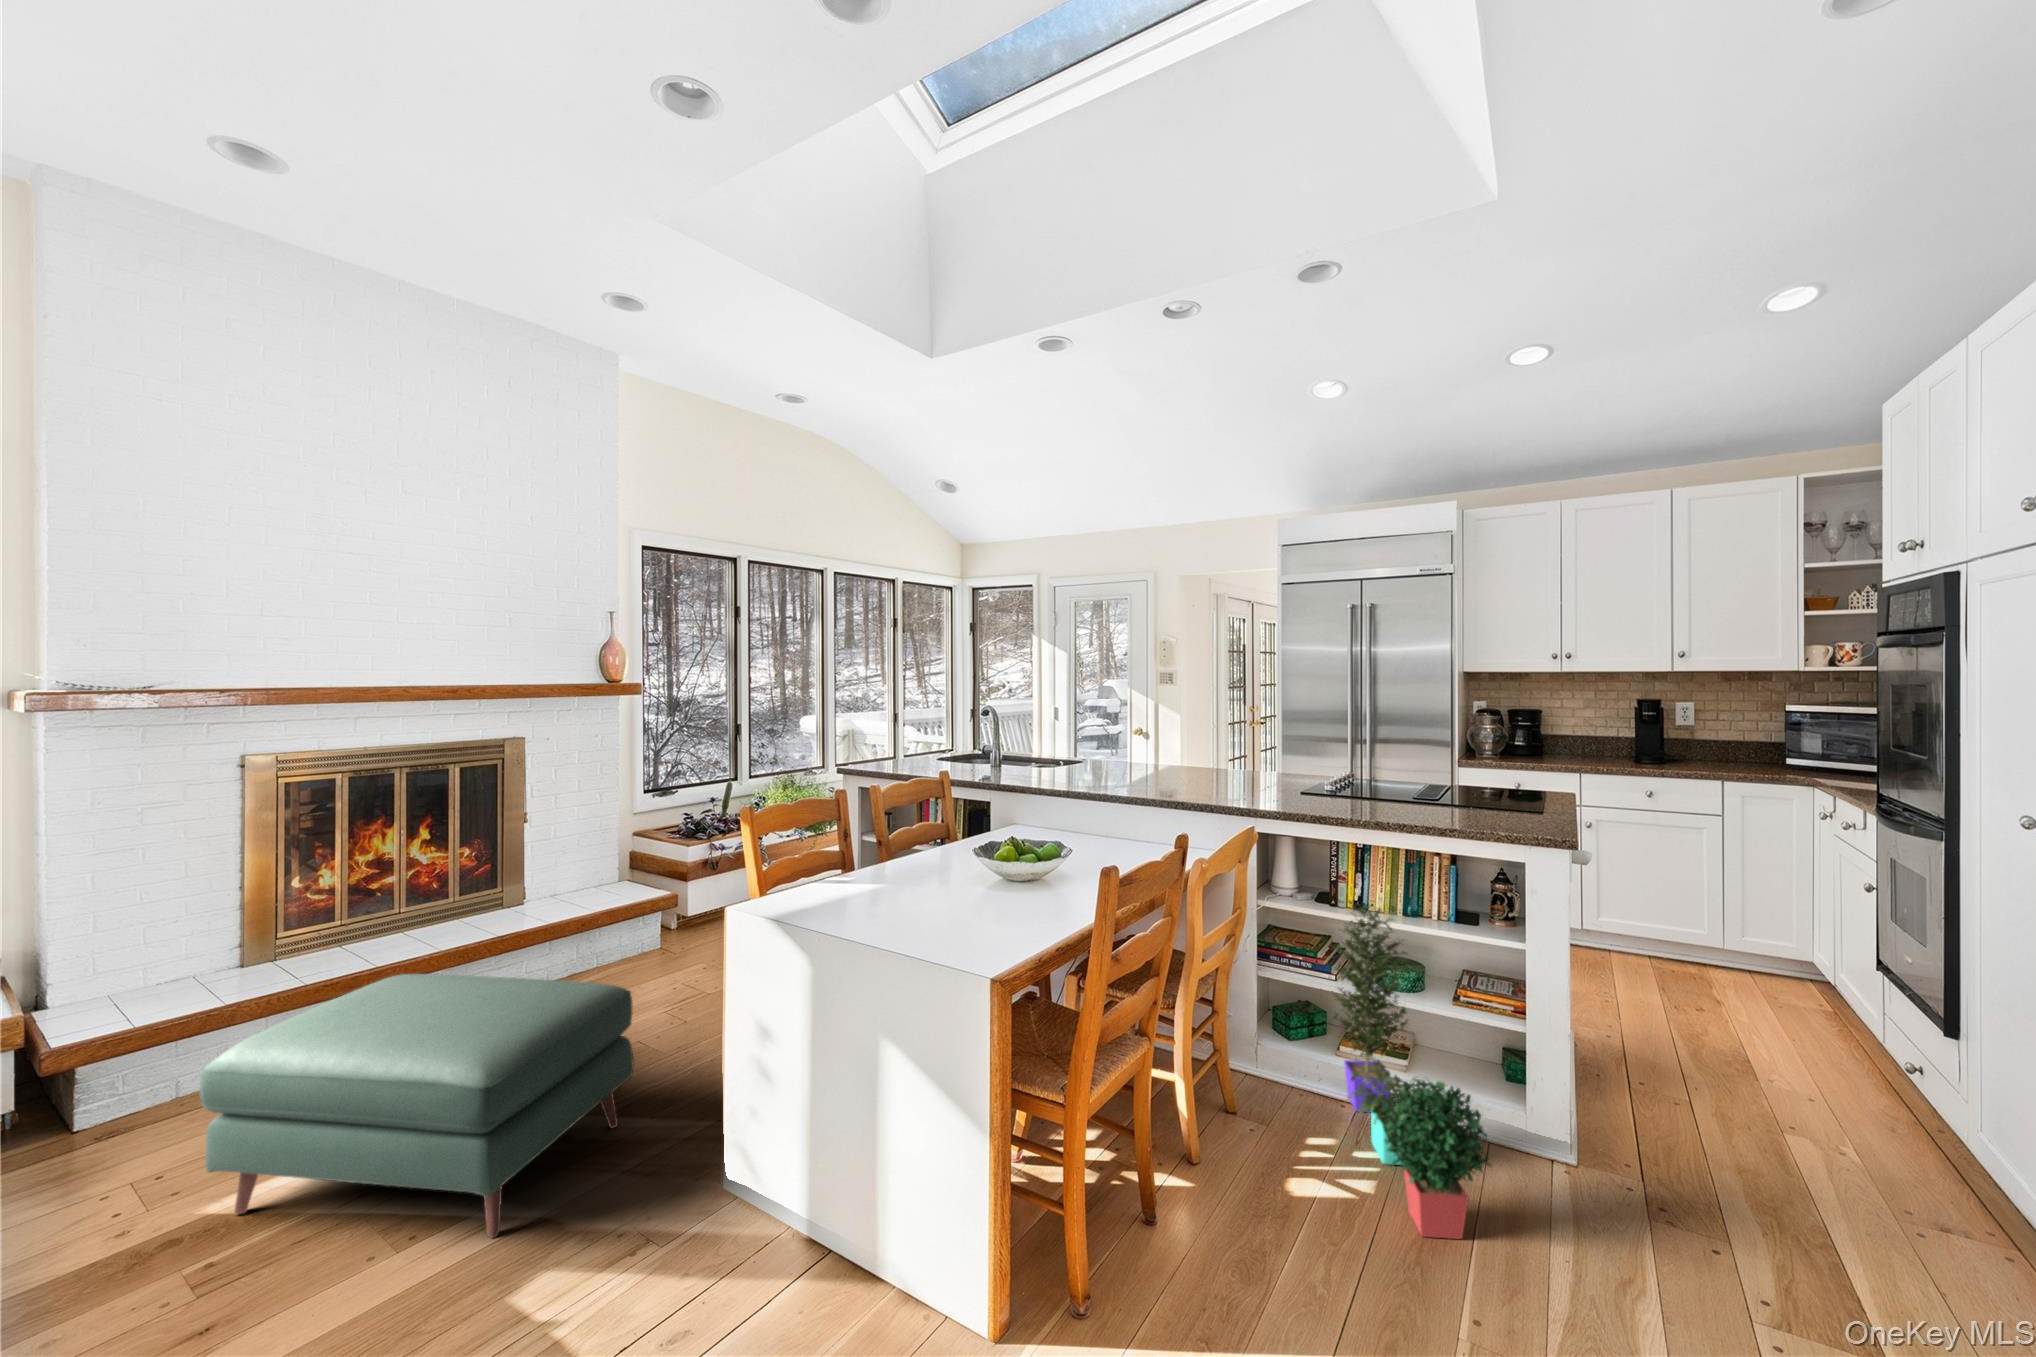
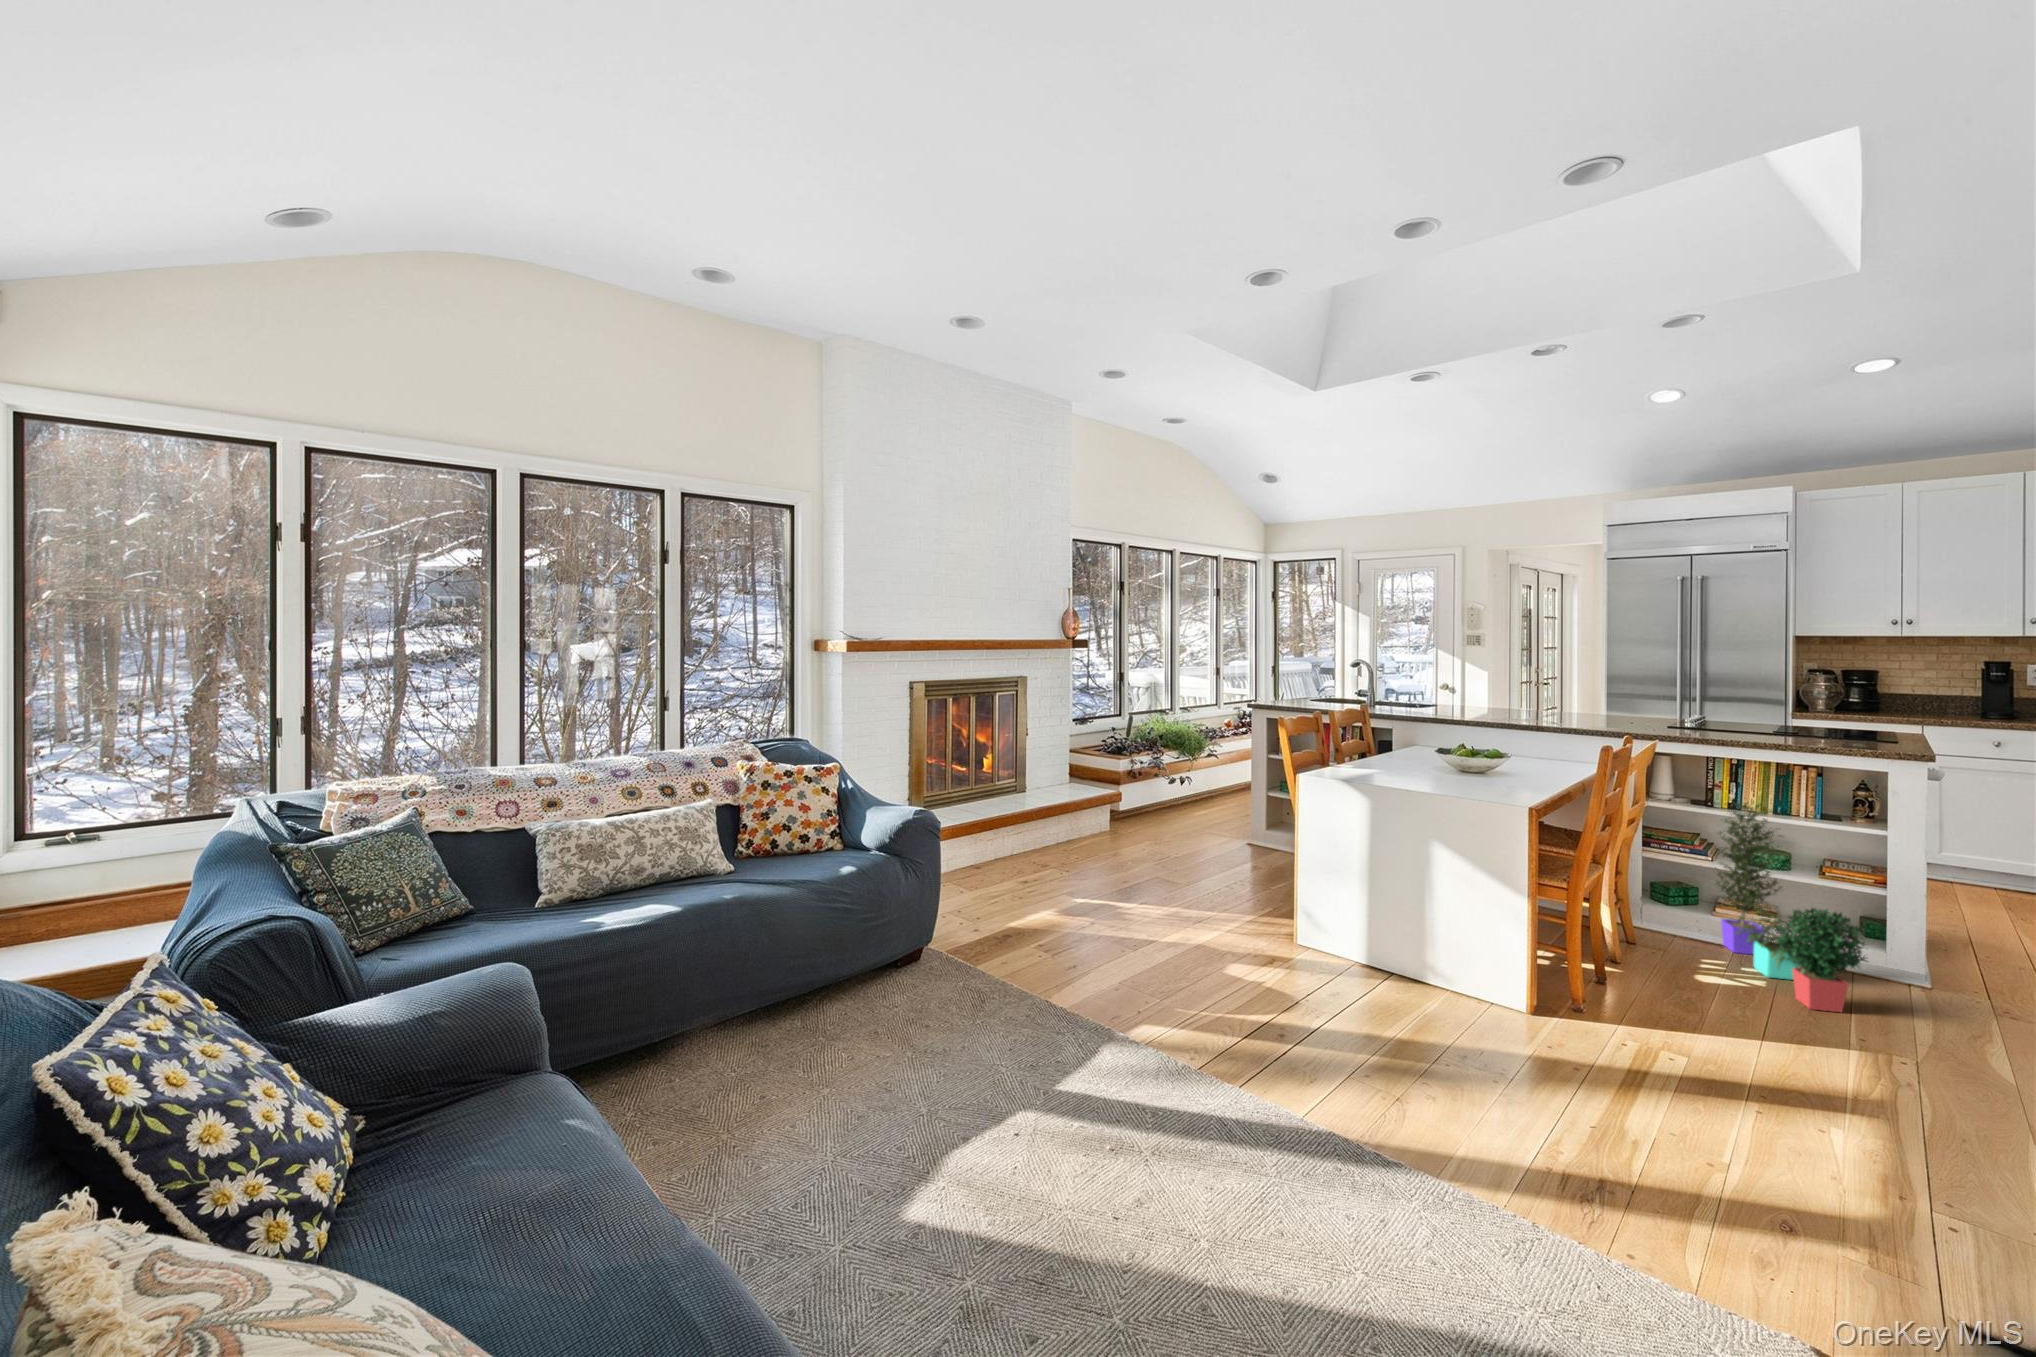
ottoman: present [200,974,633,1238] -> none [980,819,1192,963]

